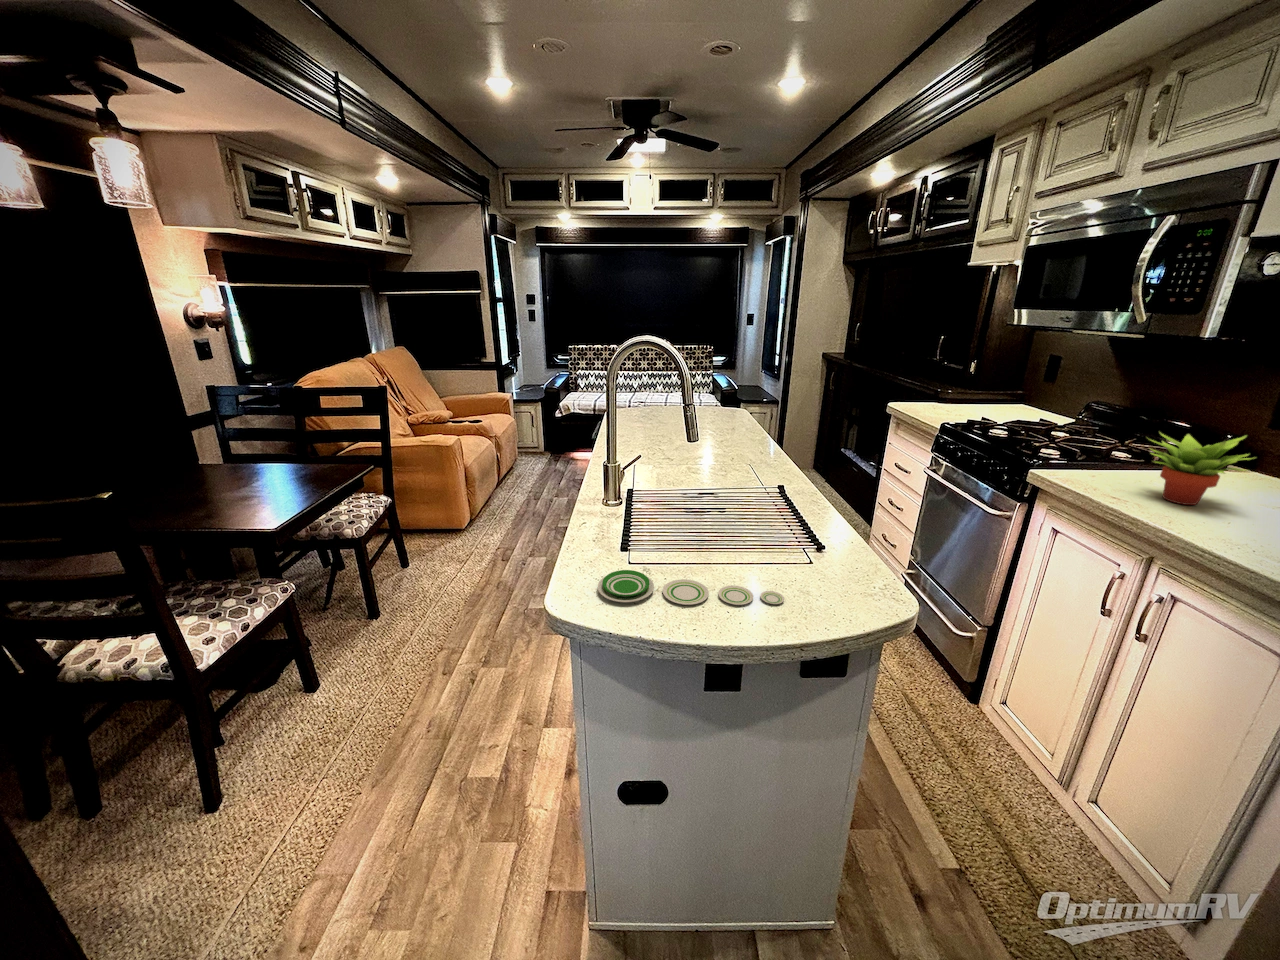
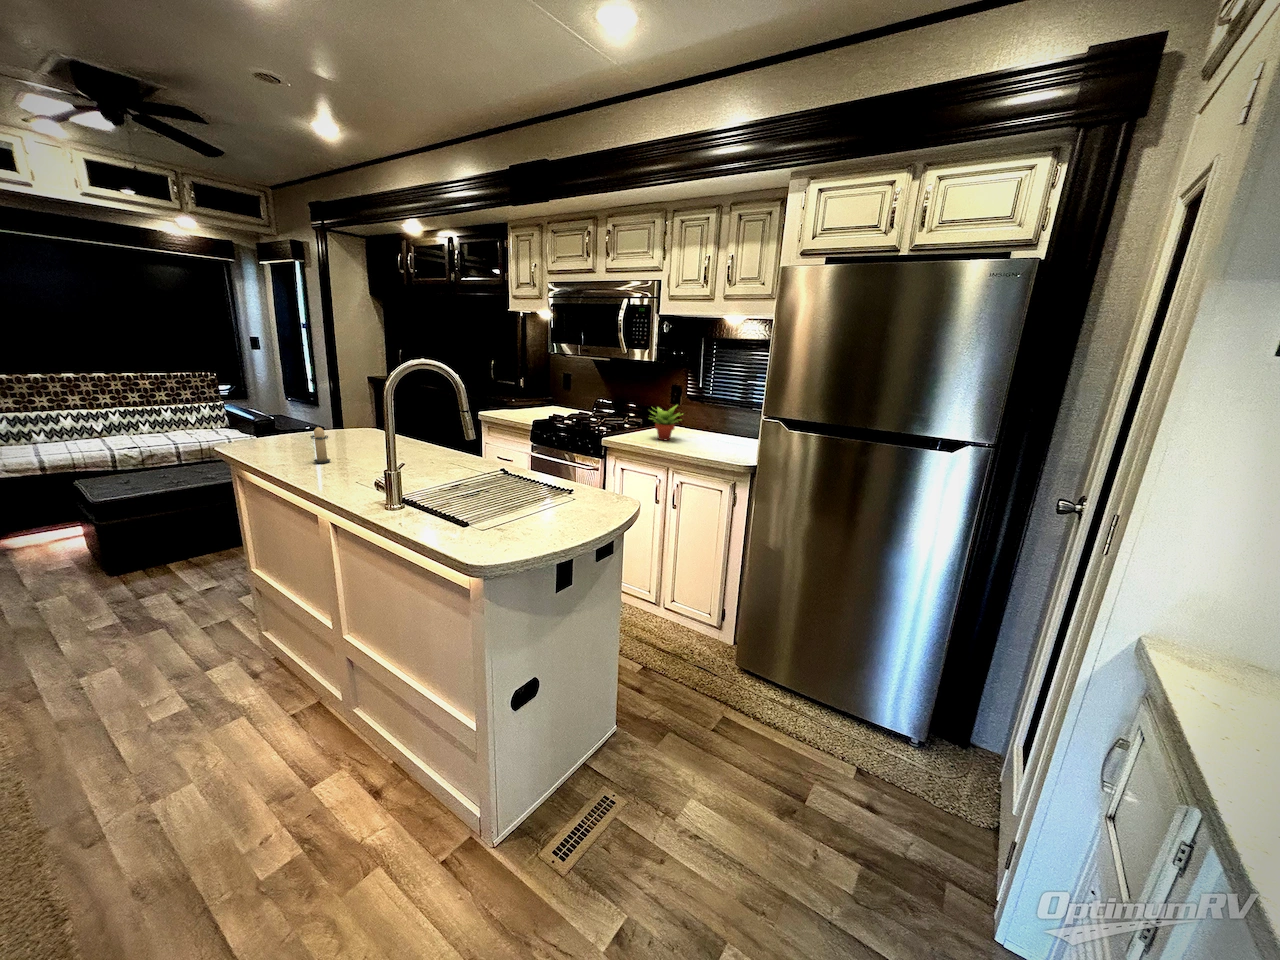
candle: none [644,399,663,438] -> present [310,426,330,463]
plate: present [598,570,784,605] -> none [481,516,587,549]

